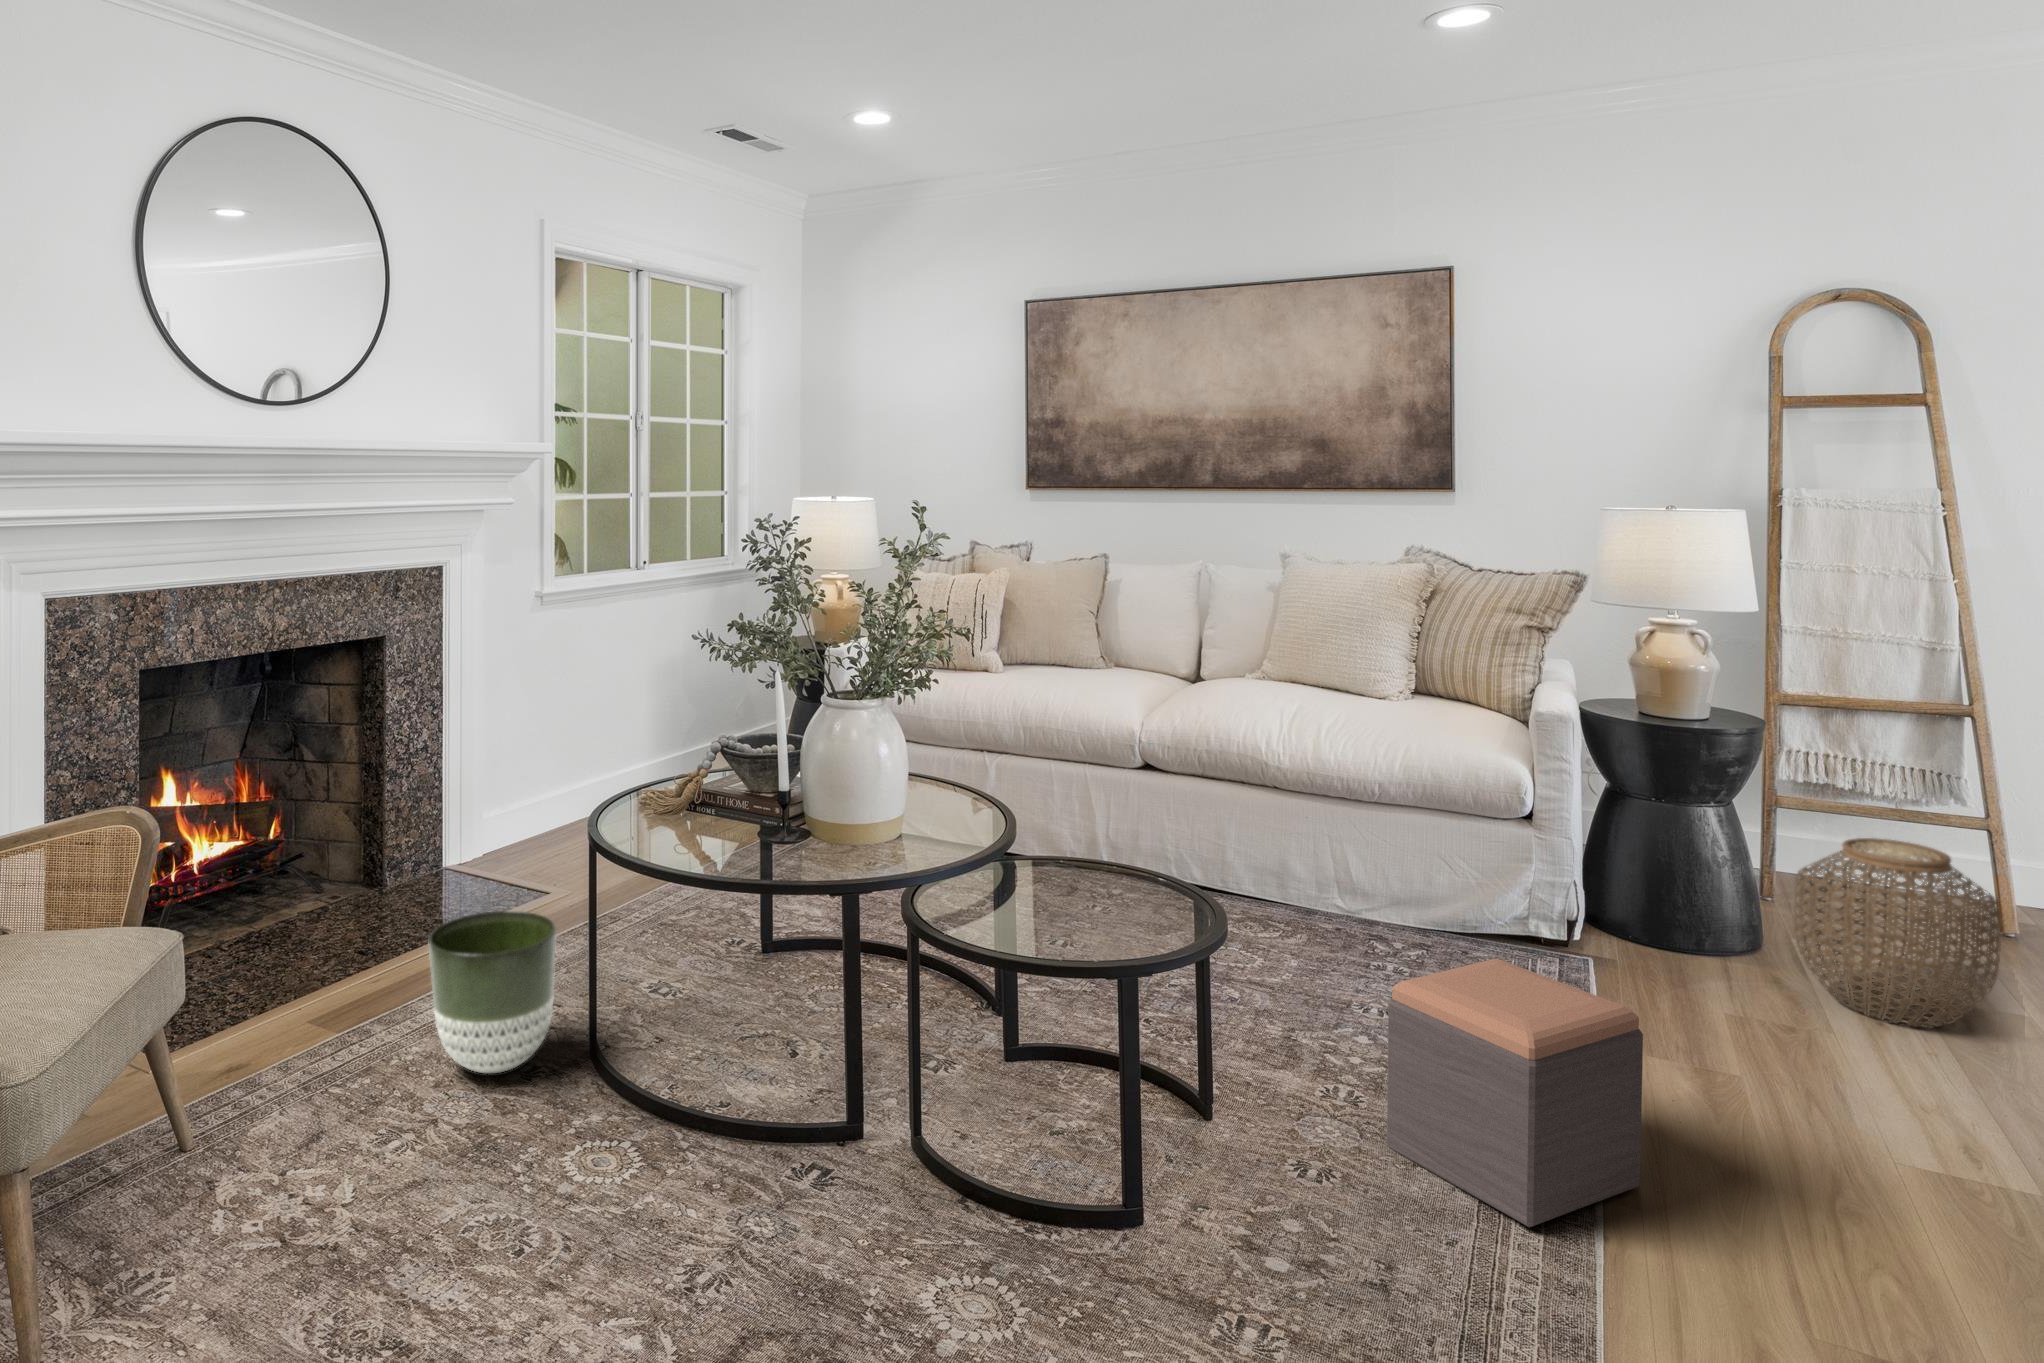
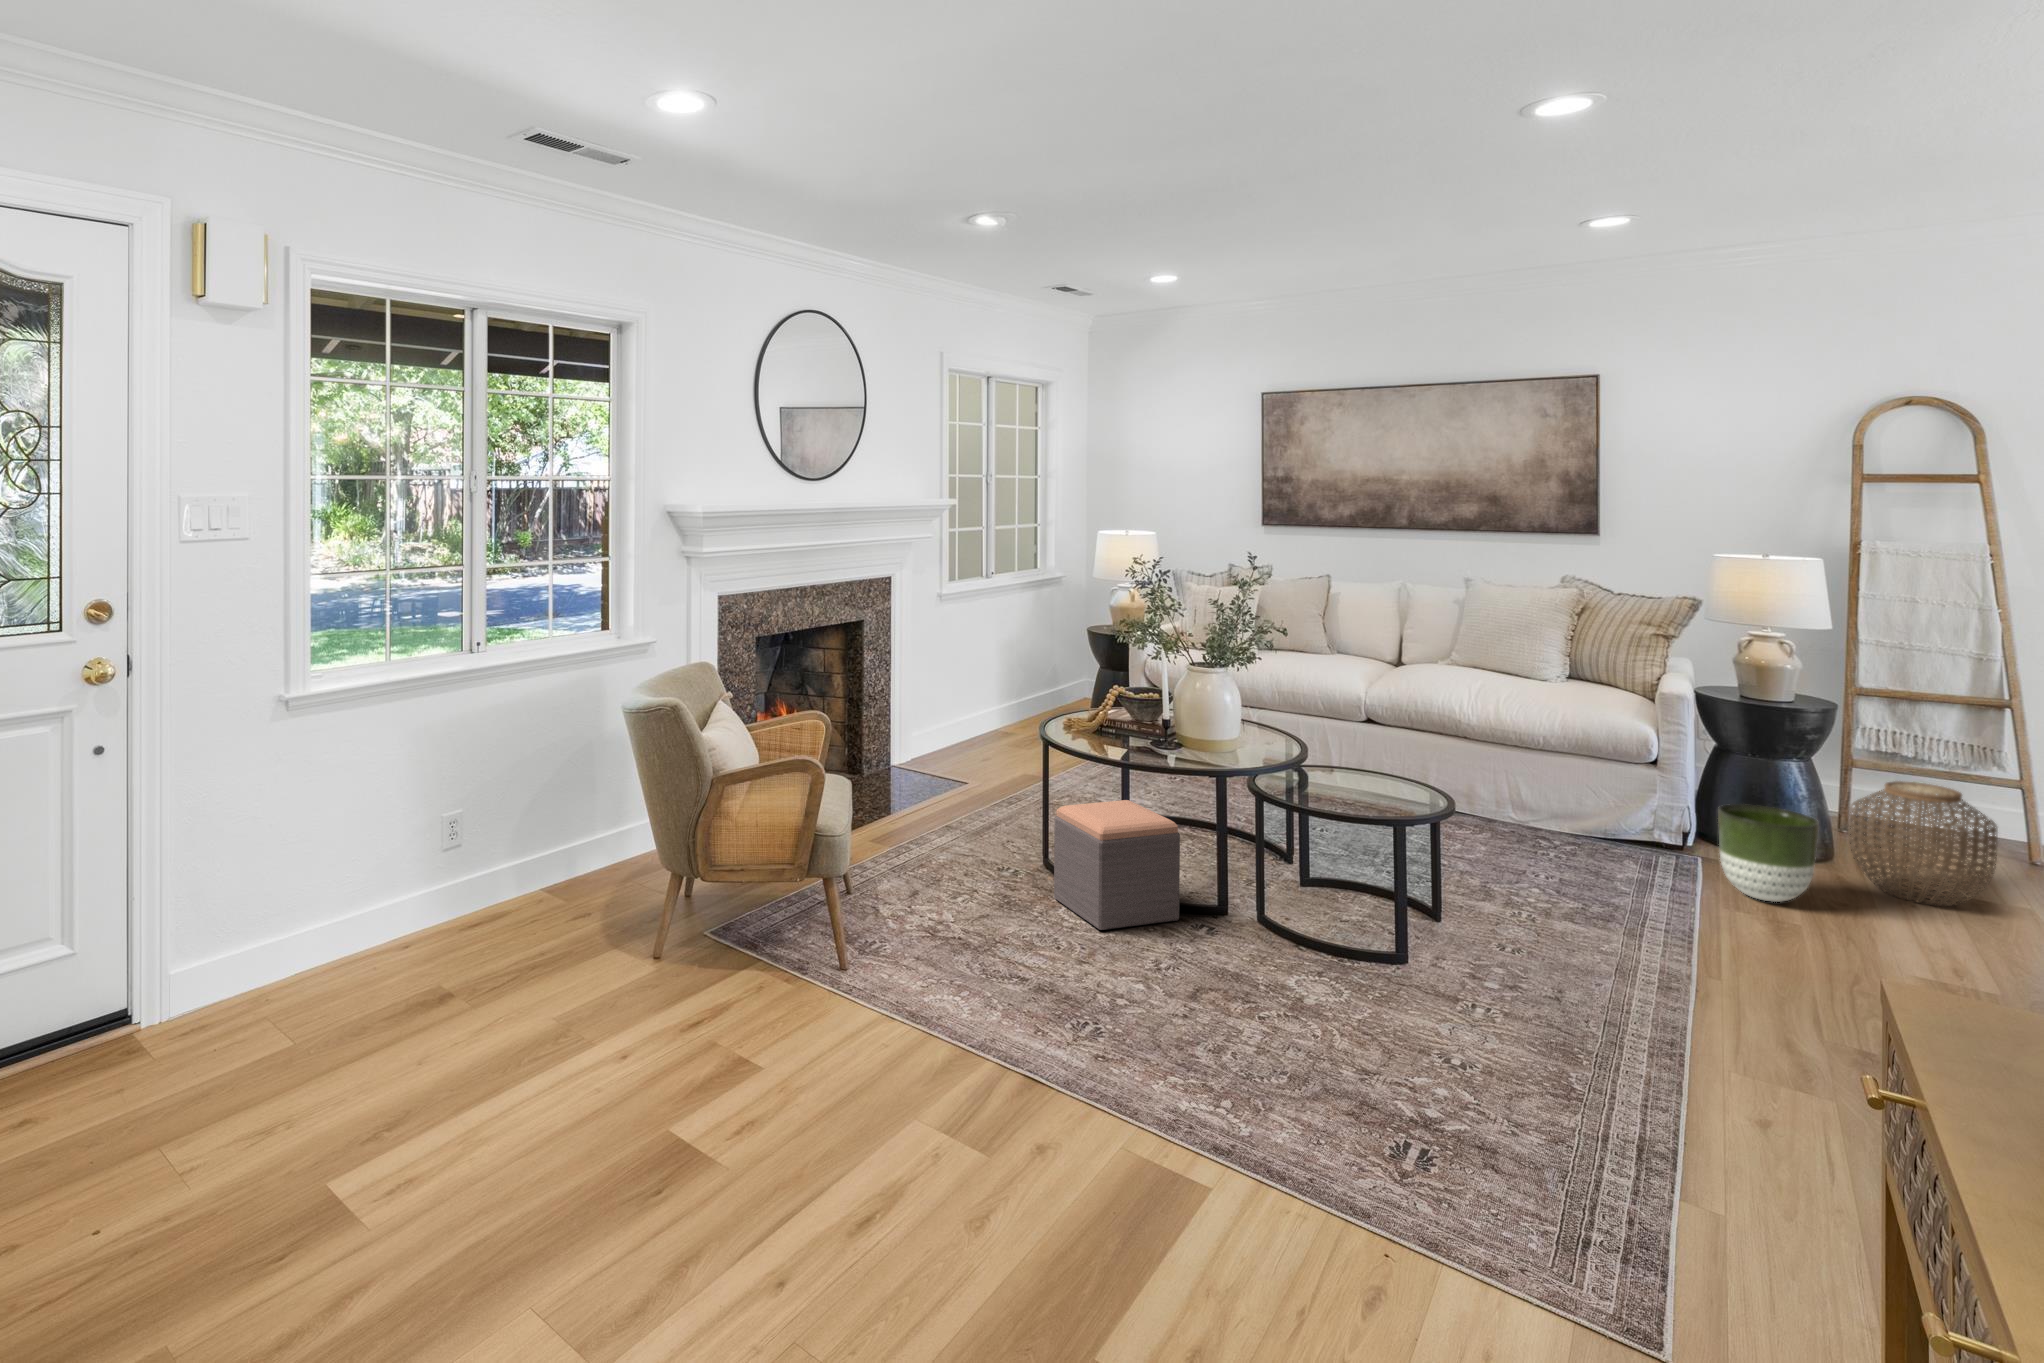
planter: present [429,911,556,1074] -> present [1718,804,1819,902]
footstool: present [1387,959,1643,1228] -> present [1054,800,1180,930]

